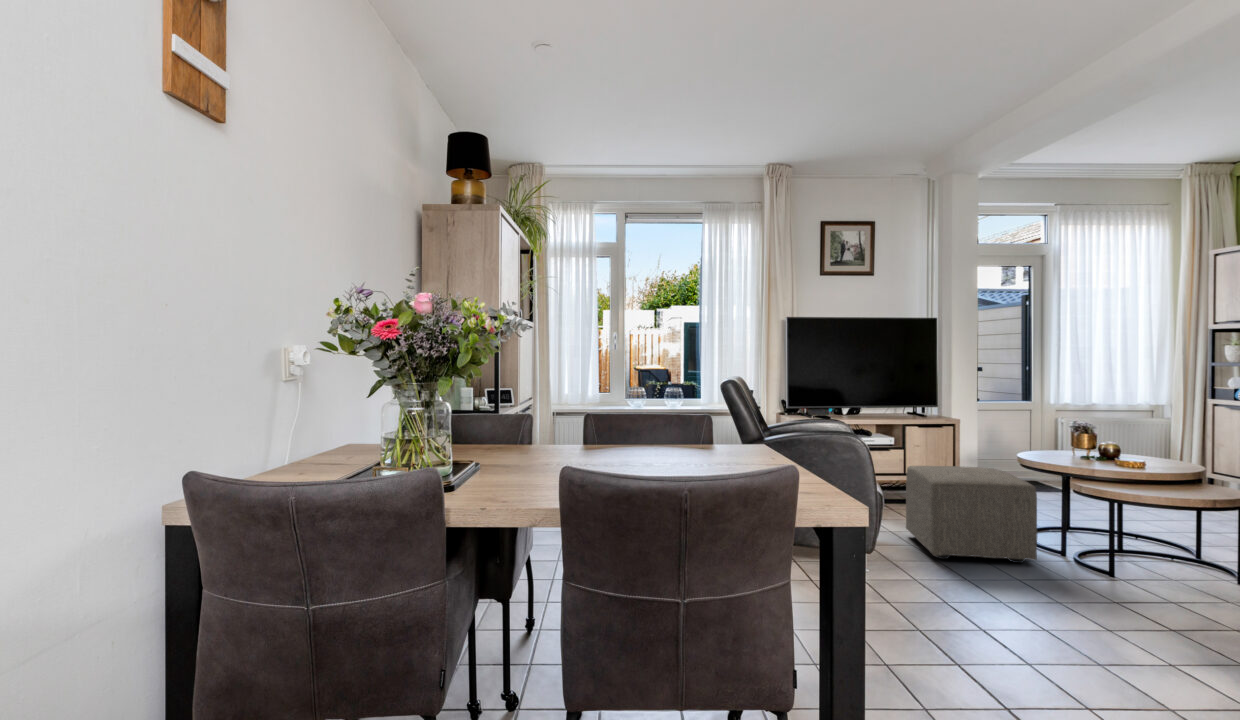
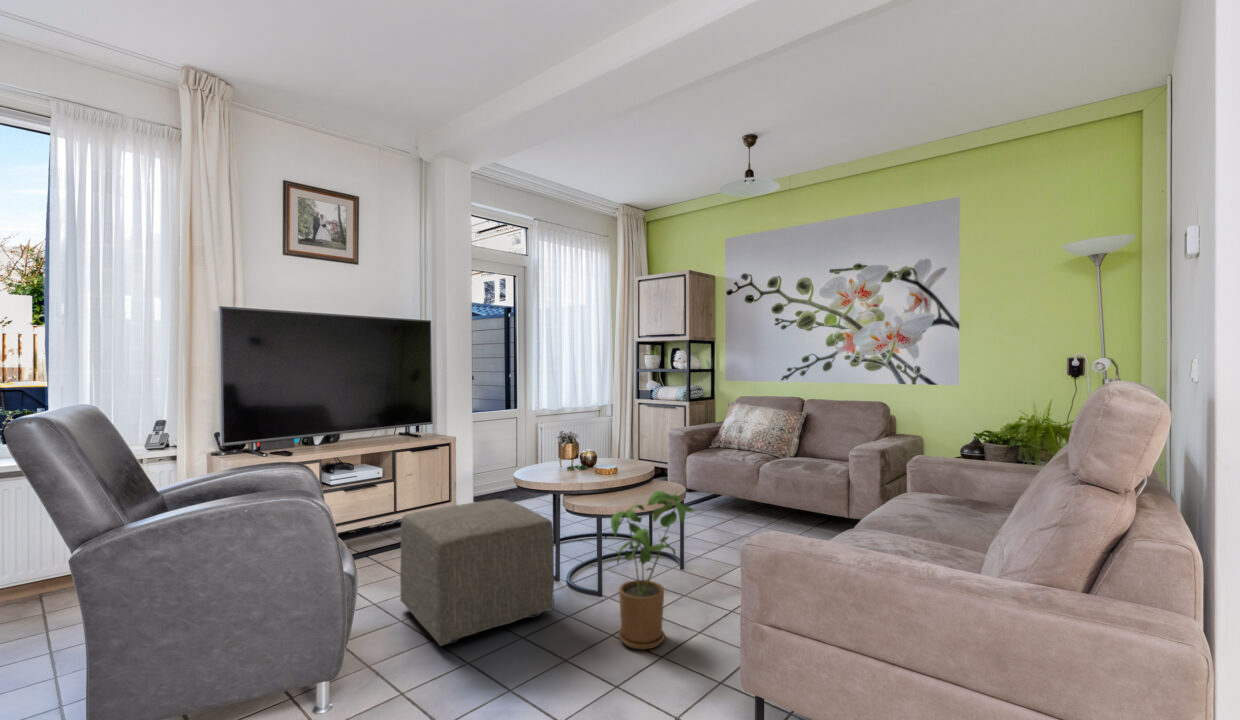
house plant: none [1090,469,1191,605] -> present [611,491,695,649]

